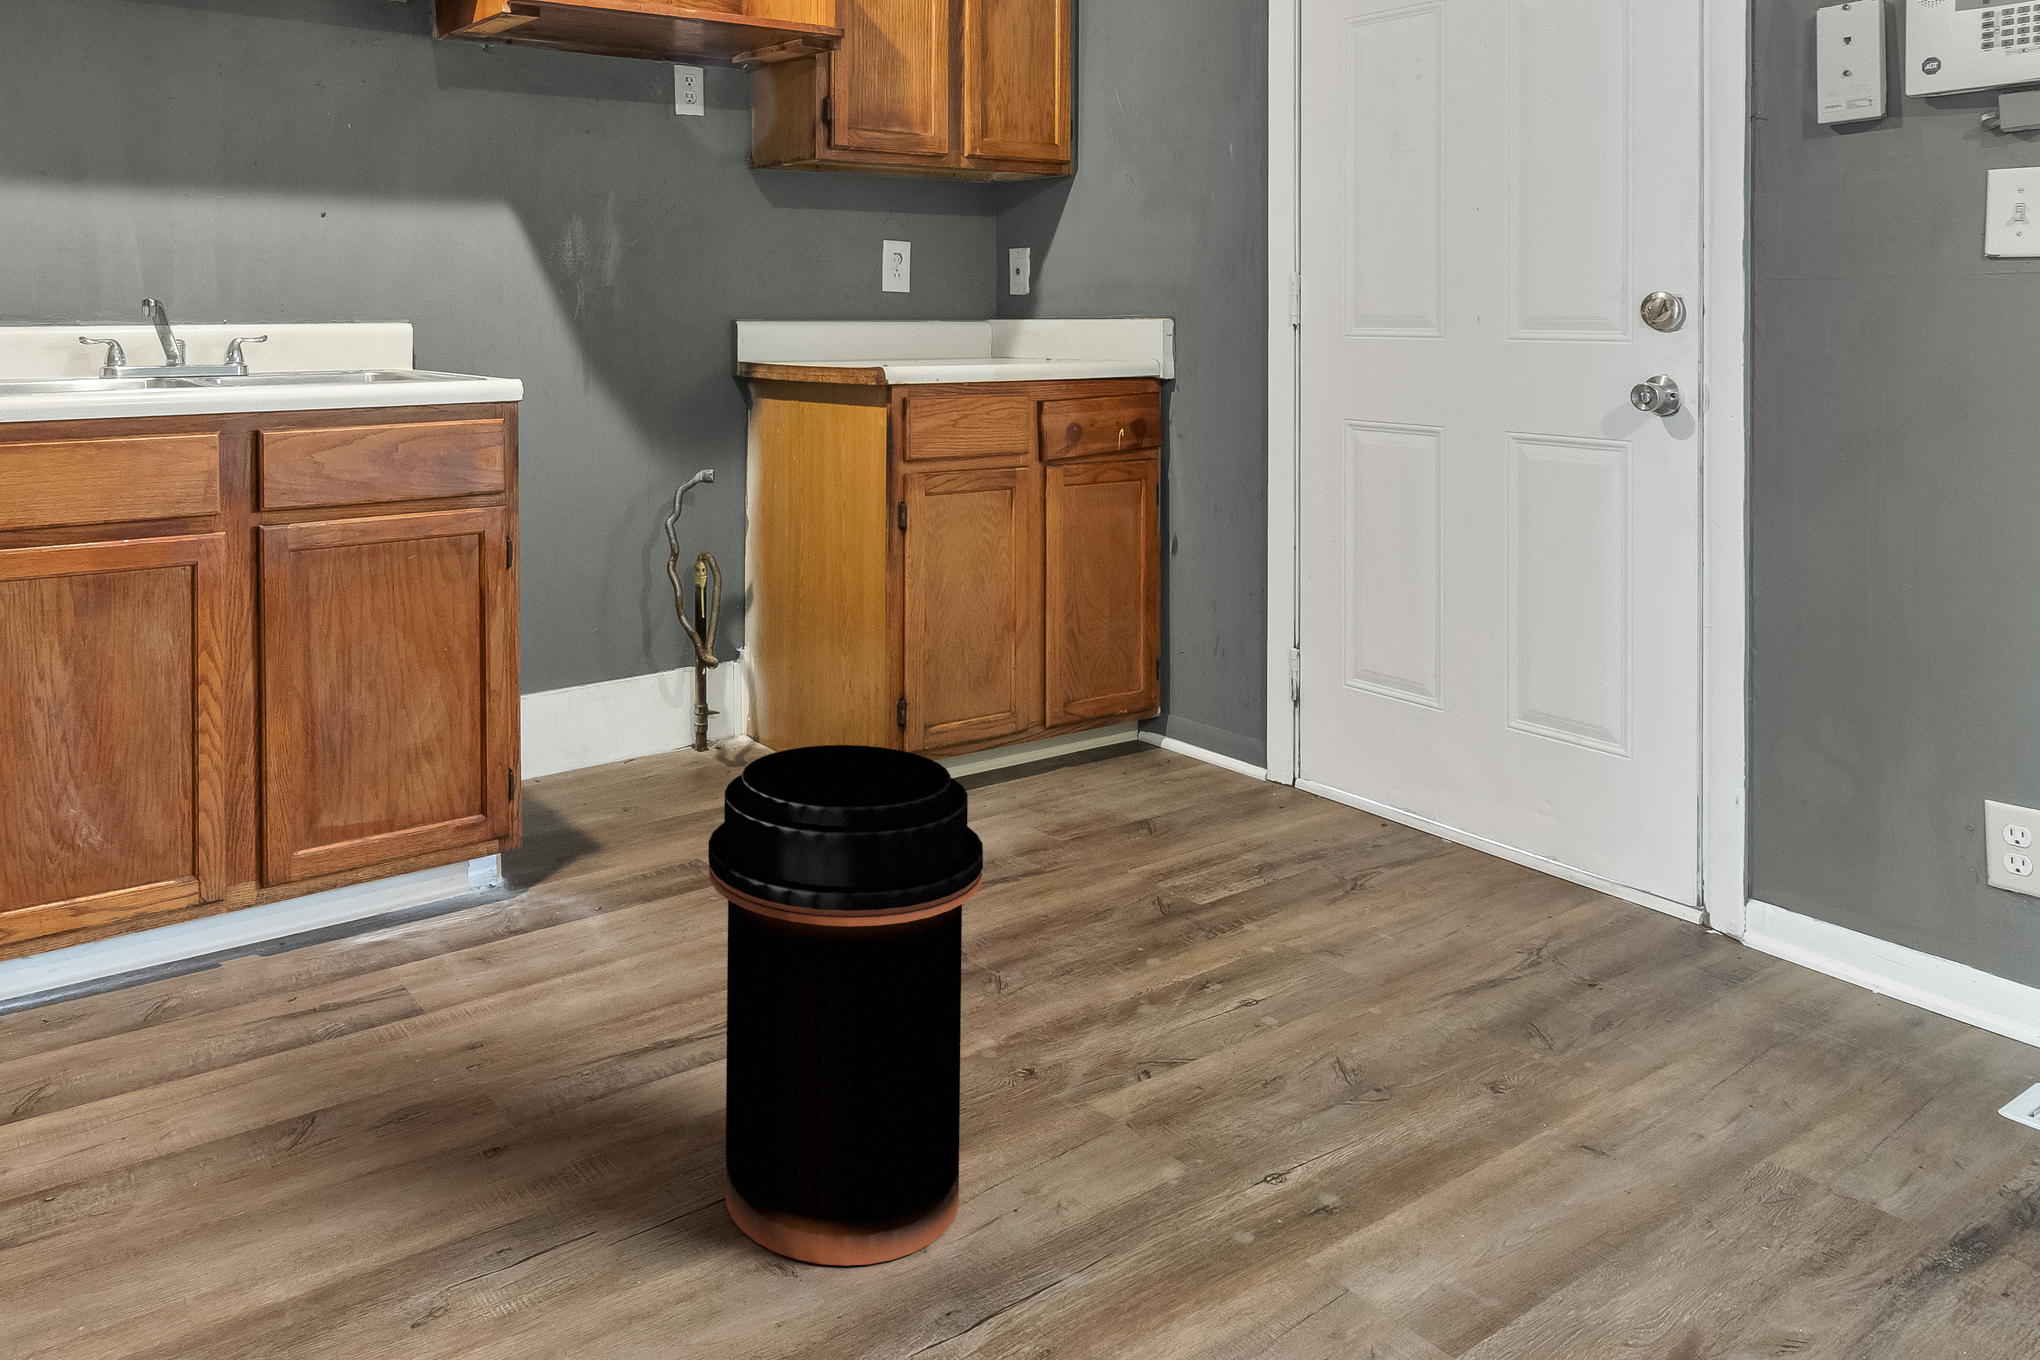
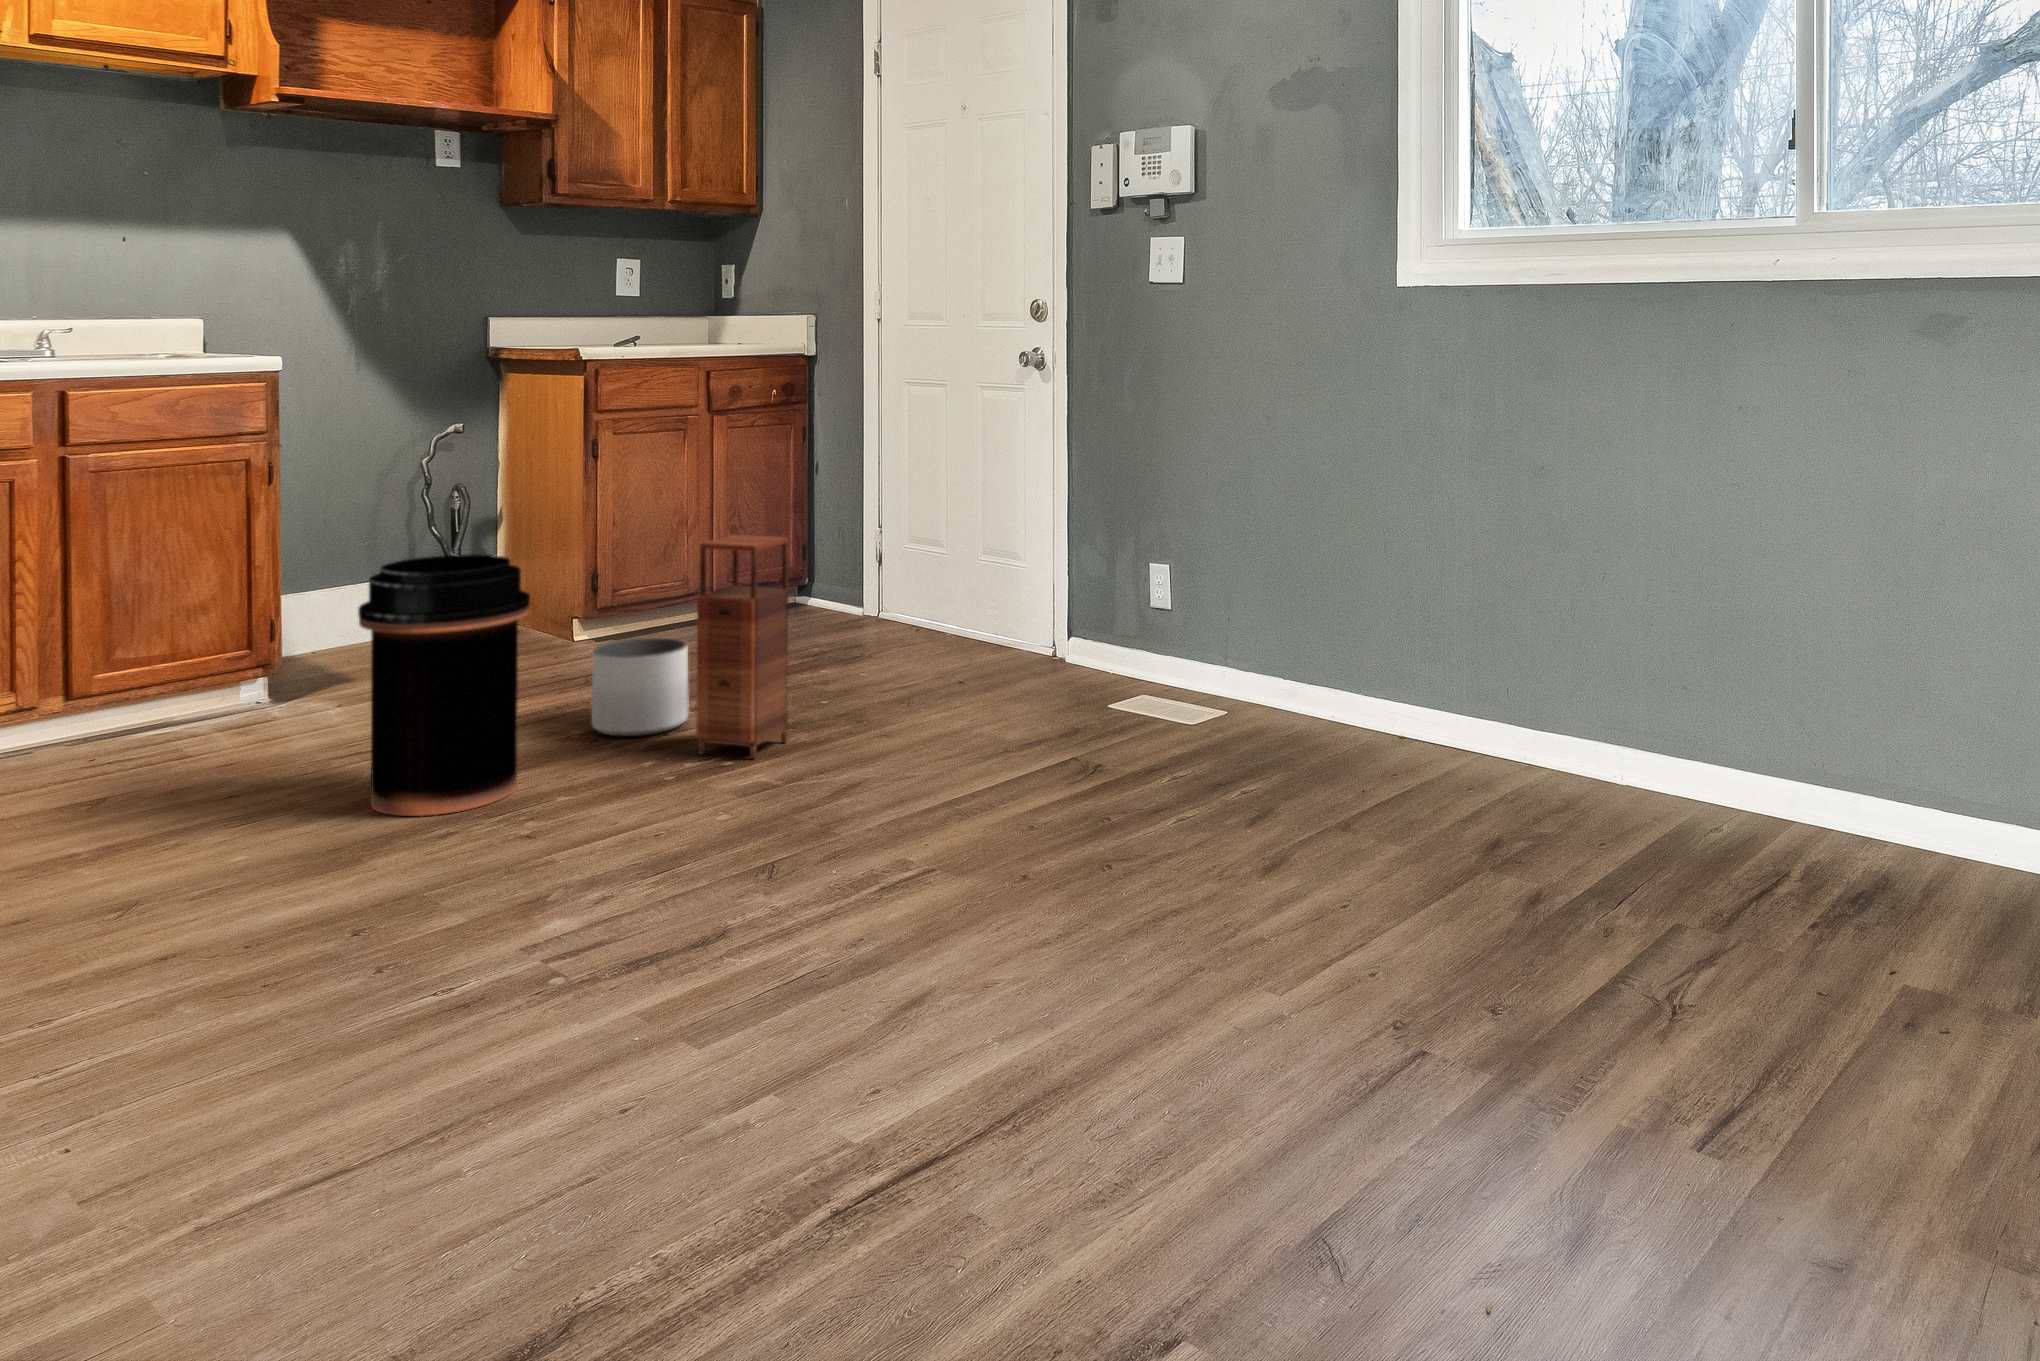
storage cabinet: none [1233,716,1382,1162] -> present [696,535,789,759]
planter: none [1004,861,1158,1052] -> present [592,638,688,736]

